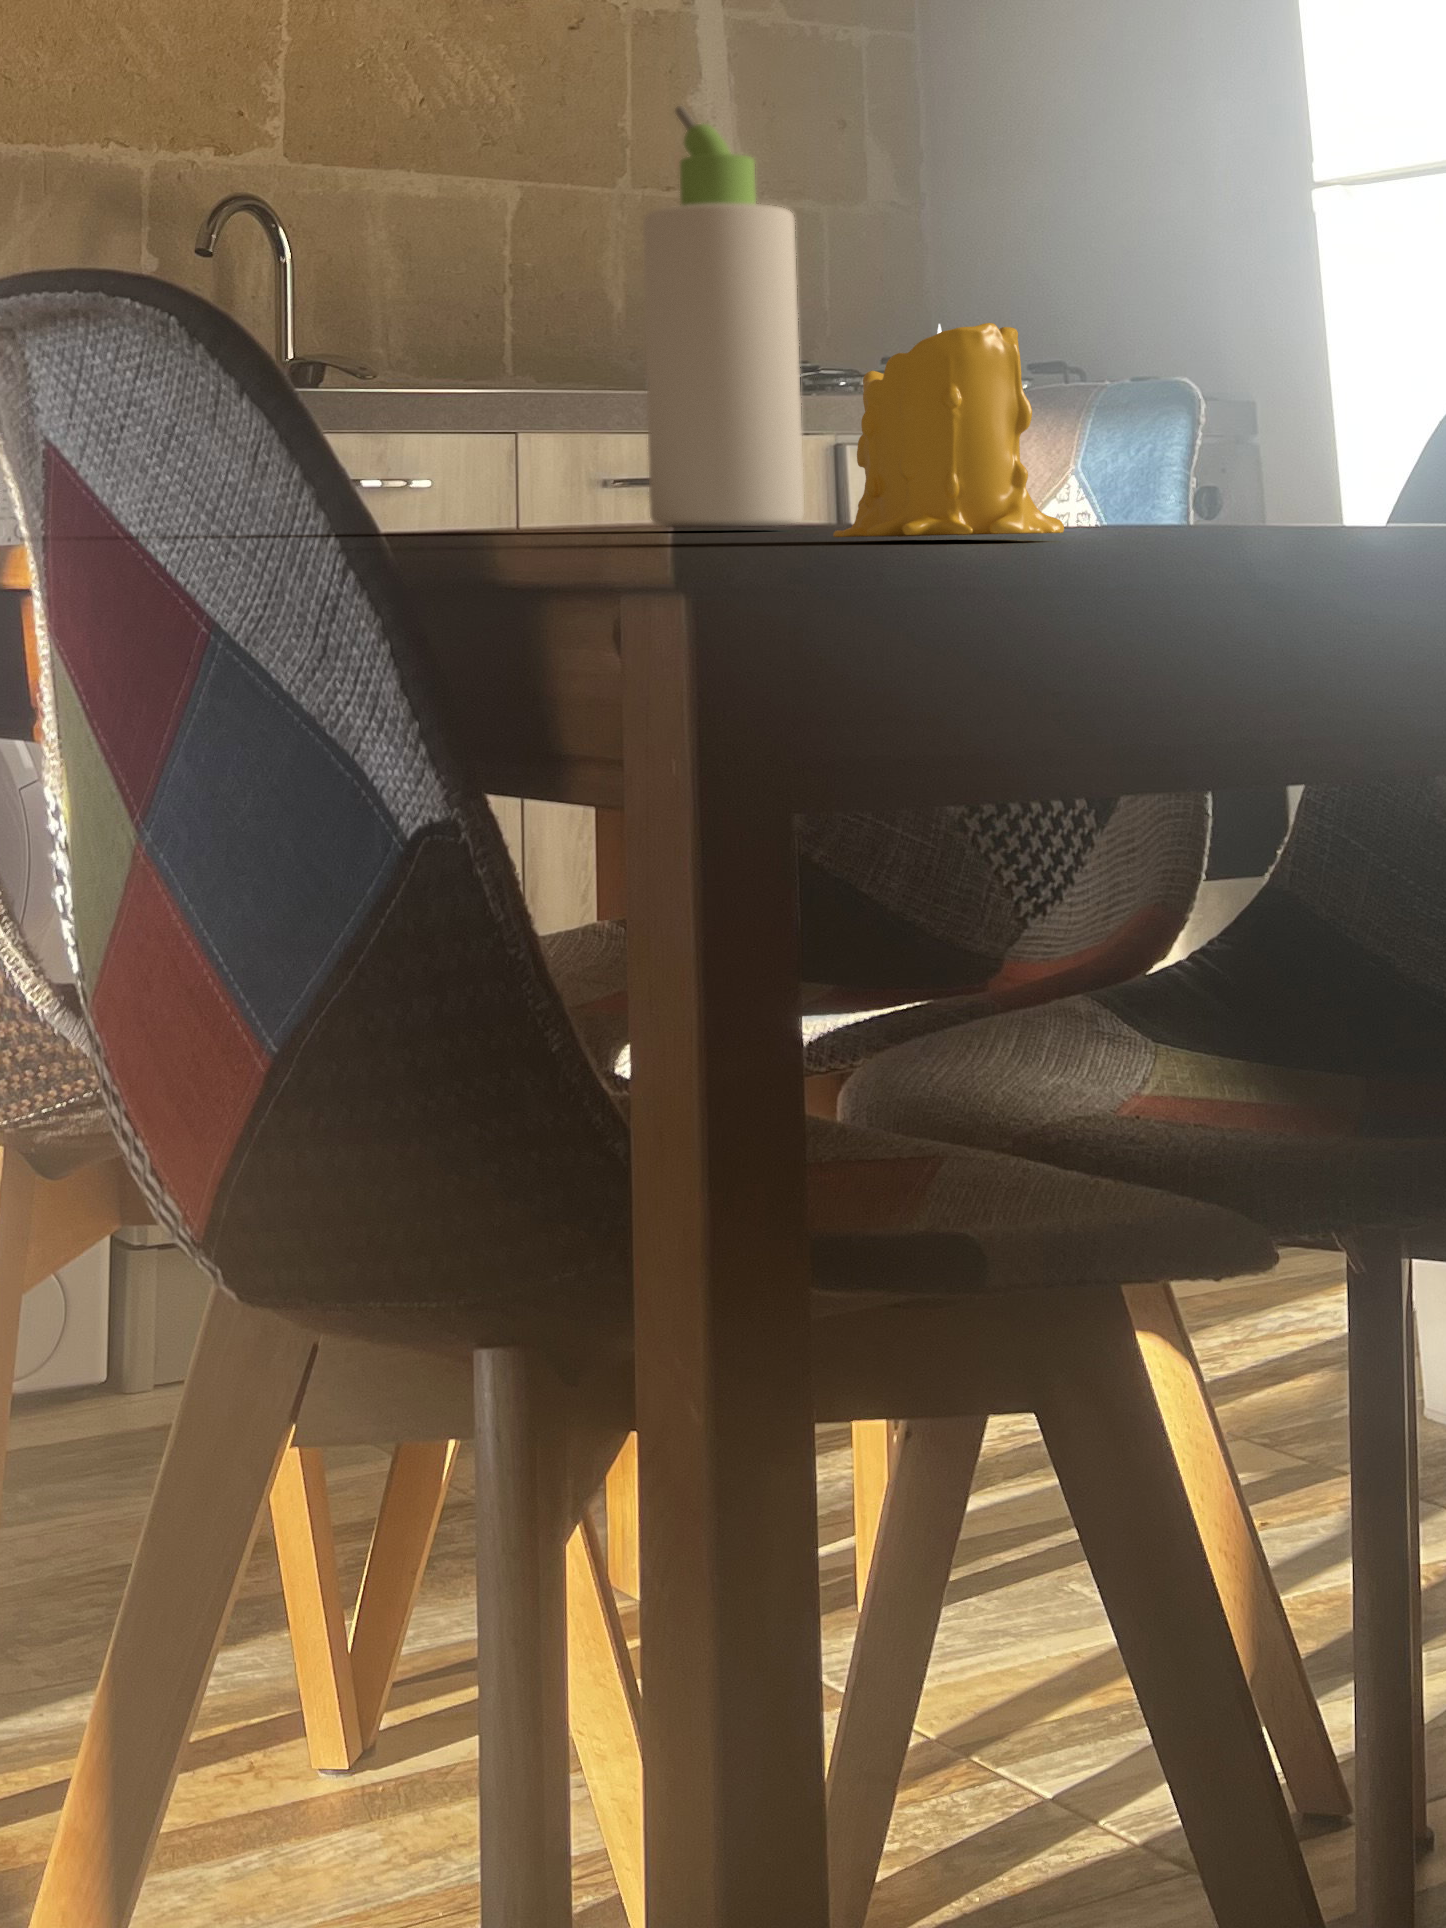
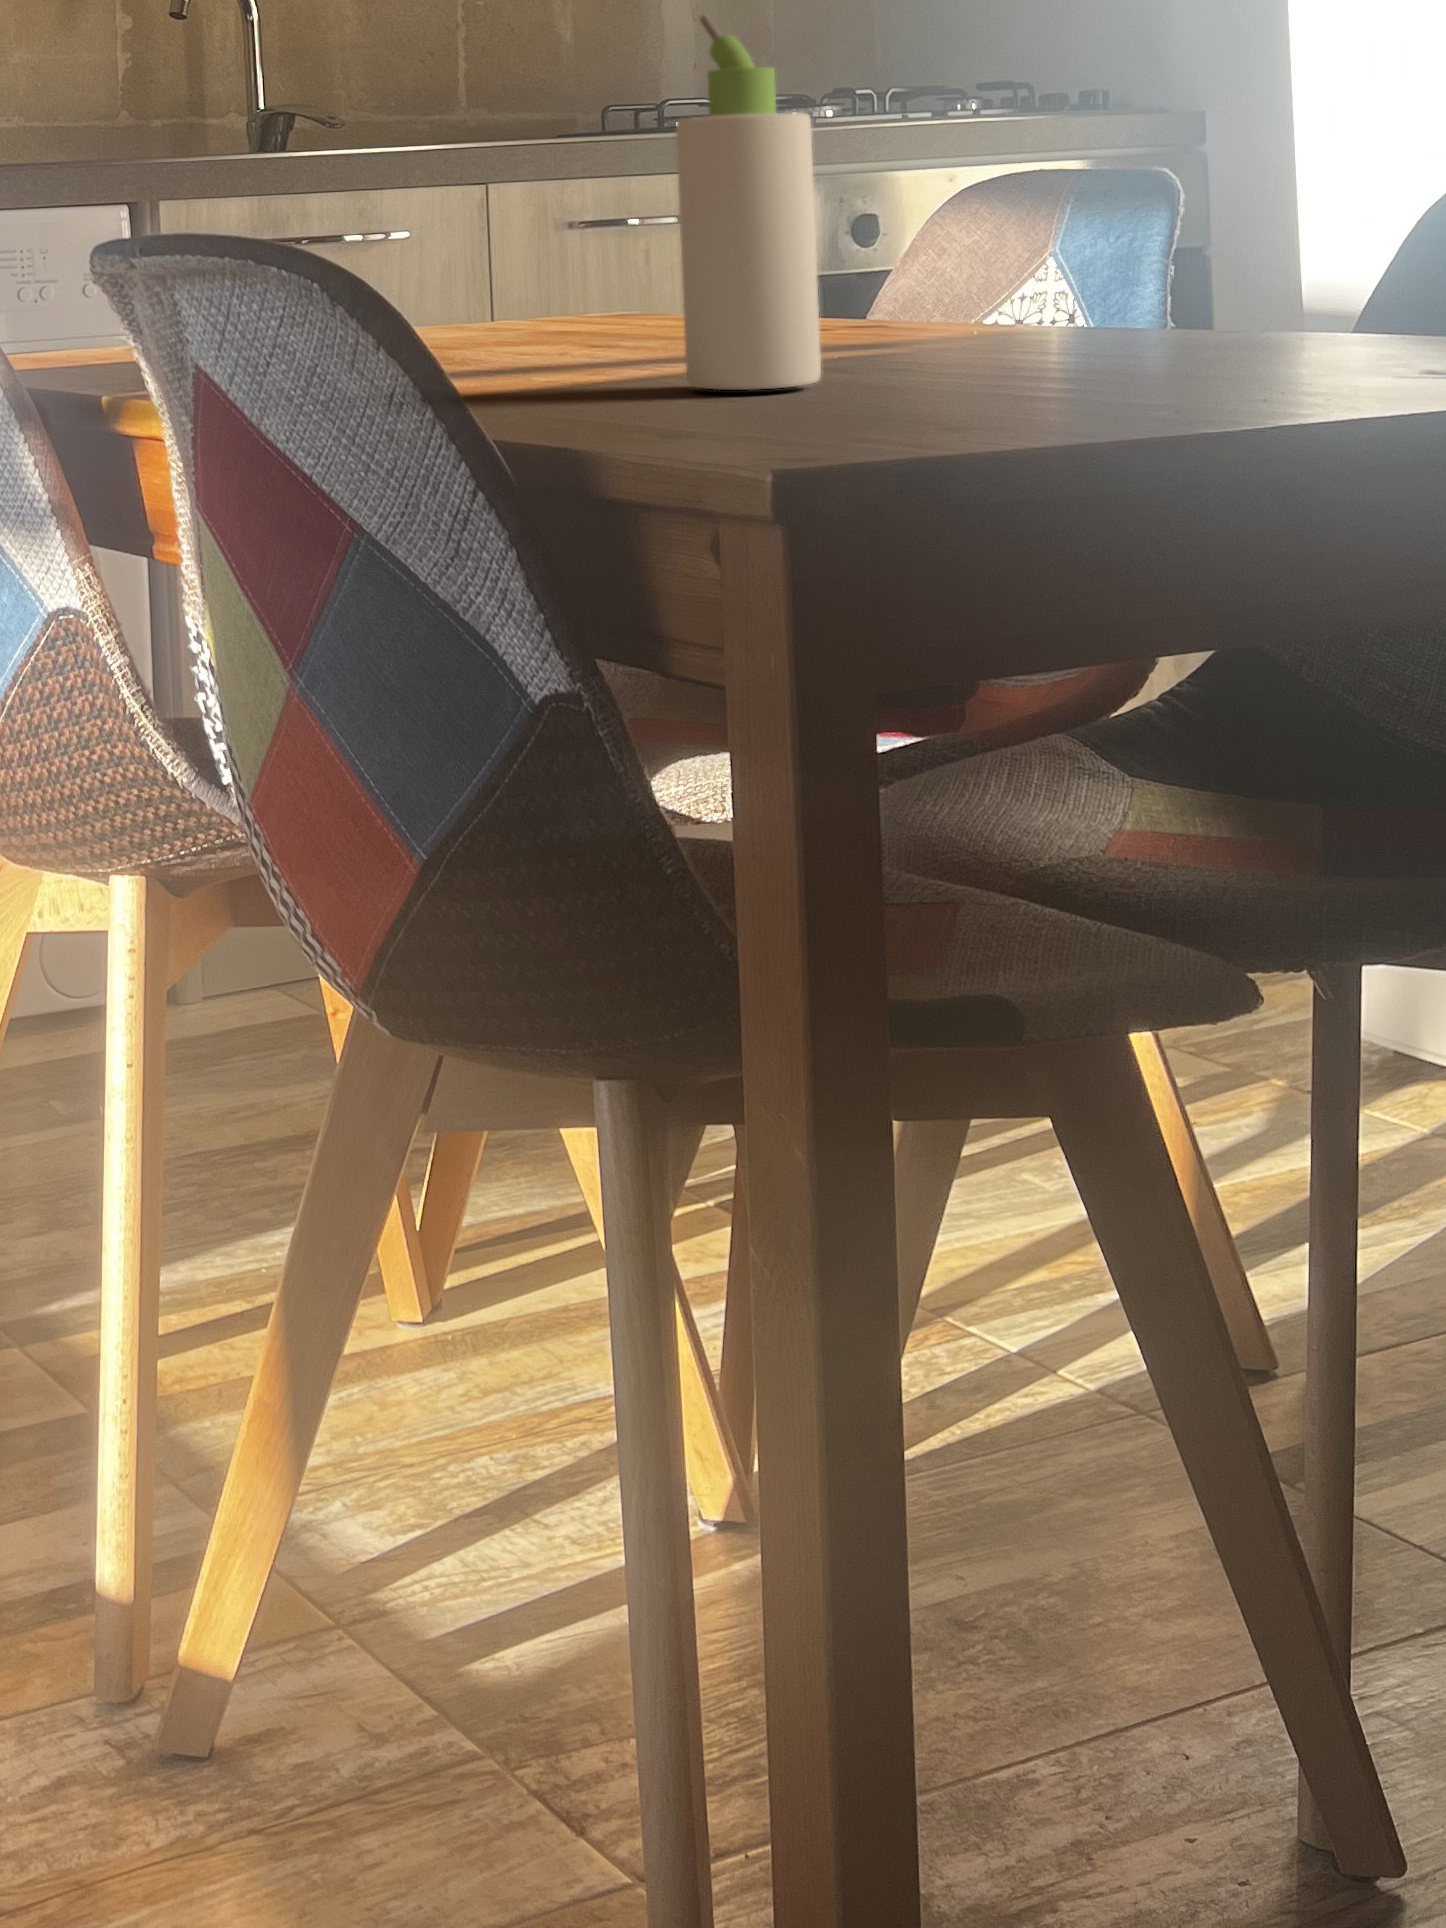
candle: present [833,323,1064,537] -> none [869,274,1063,459]

